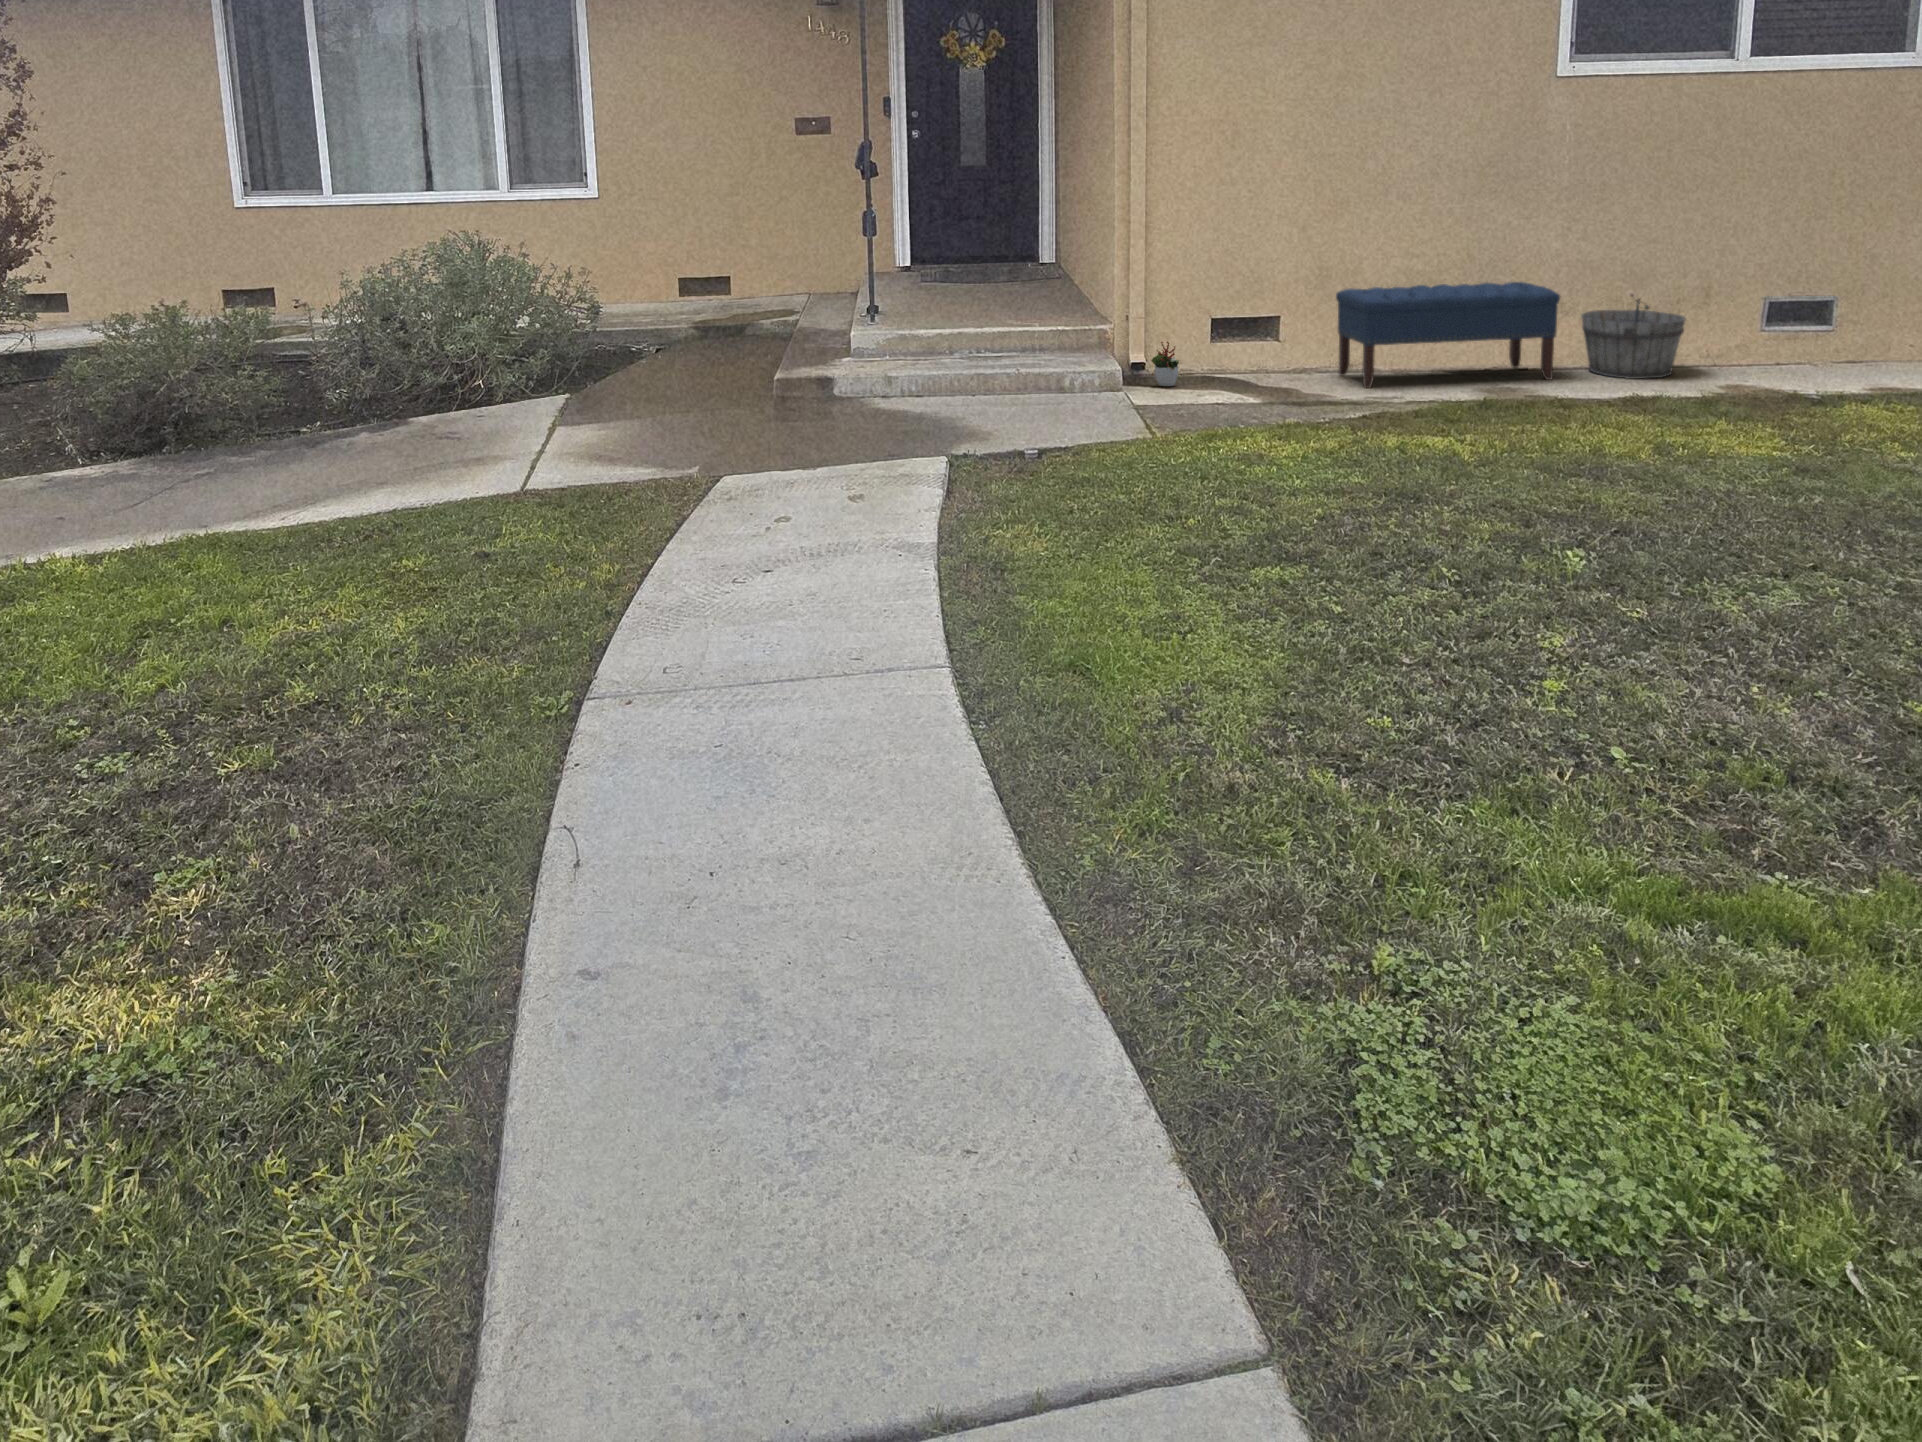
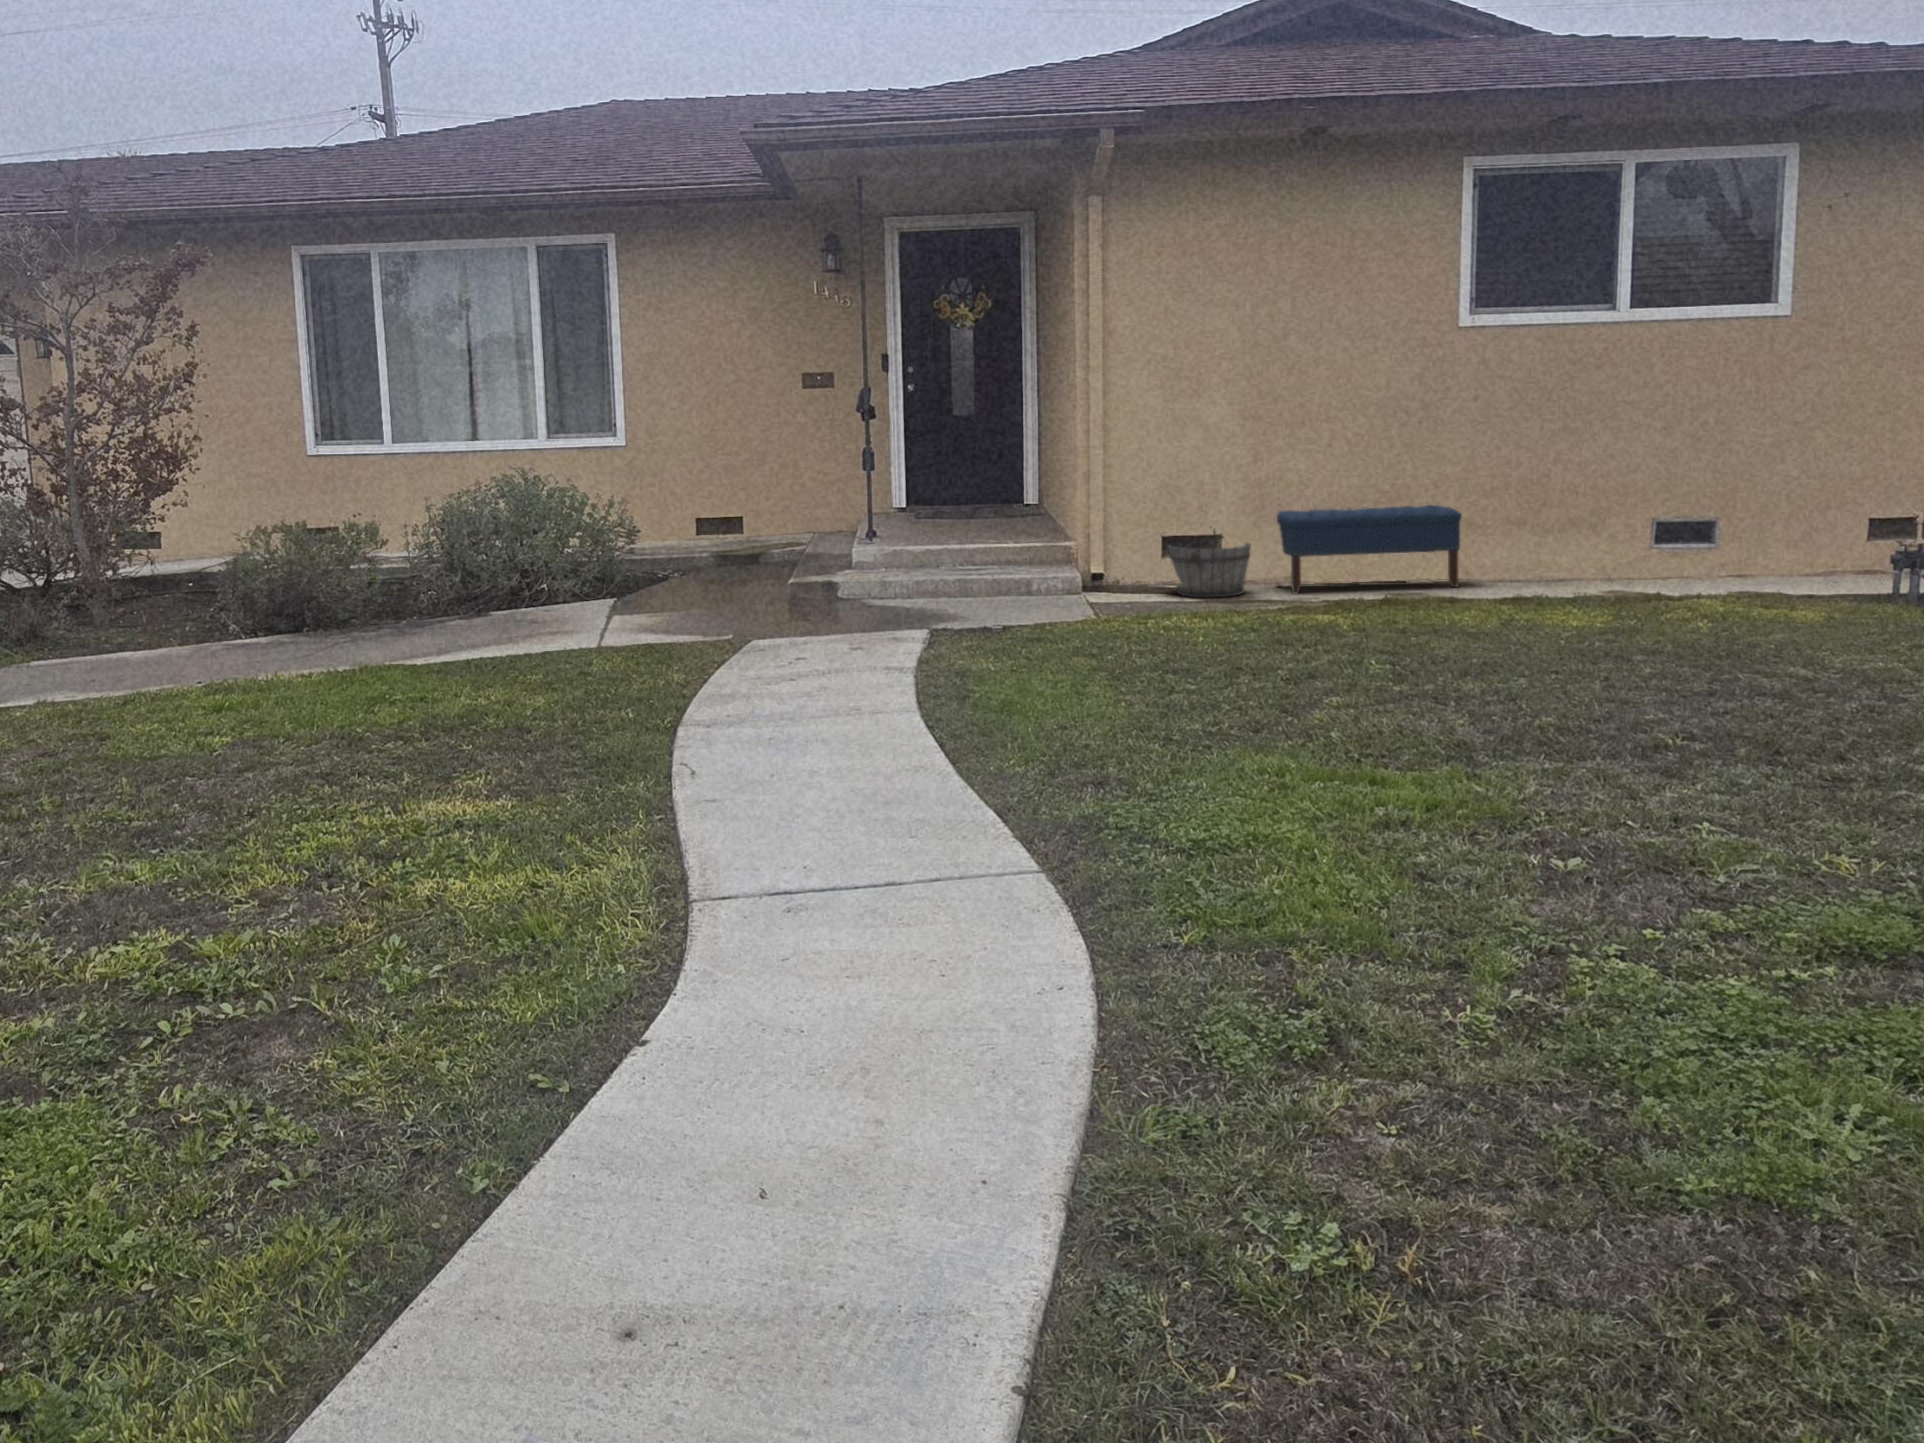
wooden bucket: present [1581,295,1686,379] -> present [1168,531,1251,597]
decorative plant: present [1151,342,1179,386] -> none [1110,555,1134,594]

